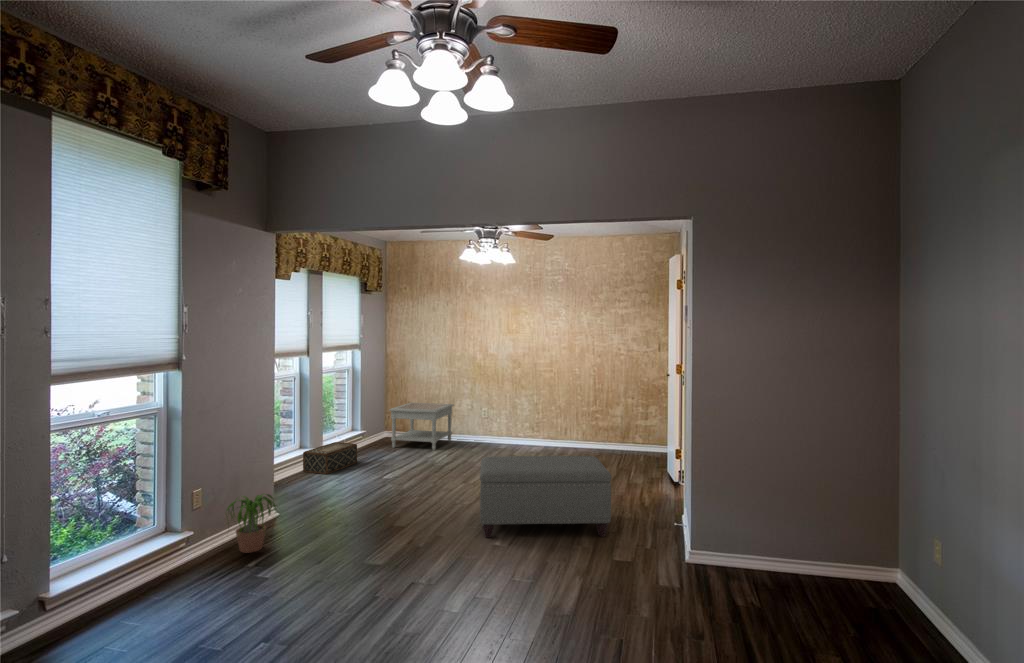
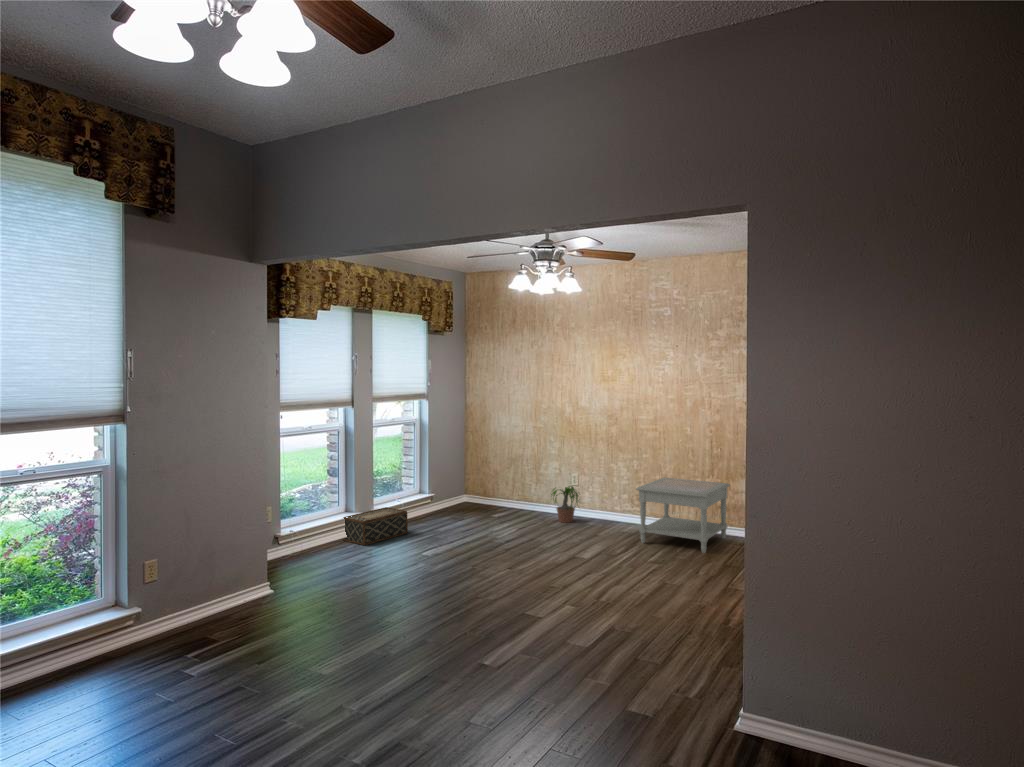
side table: present [389,403,454,450] -> present [636,478,730,553]
ottoman: present [480,456,611,538] -> none [467,543,651,672]
potted plant: present [227,494,276,553] -> present [551,486,580,523]

